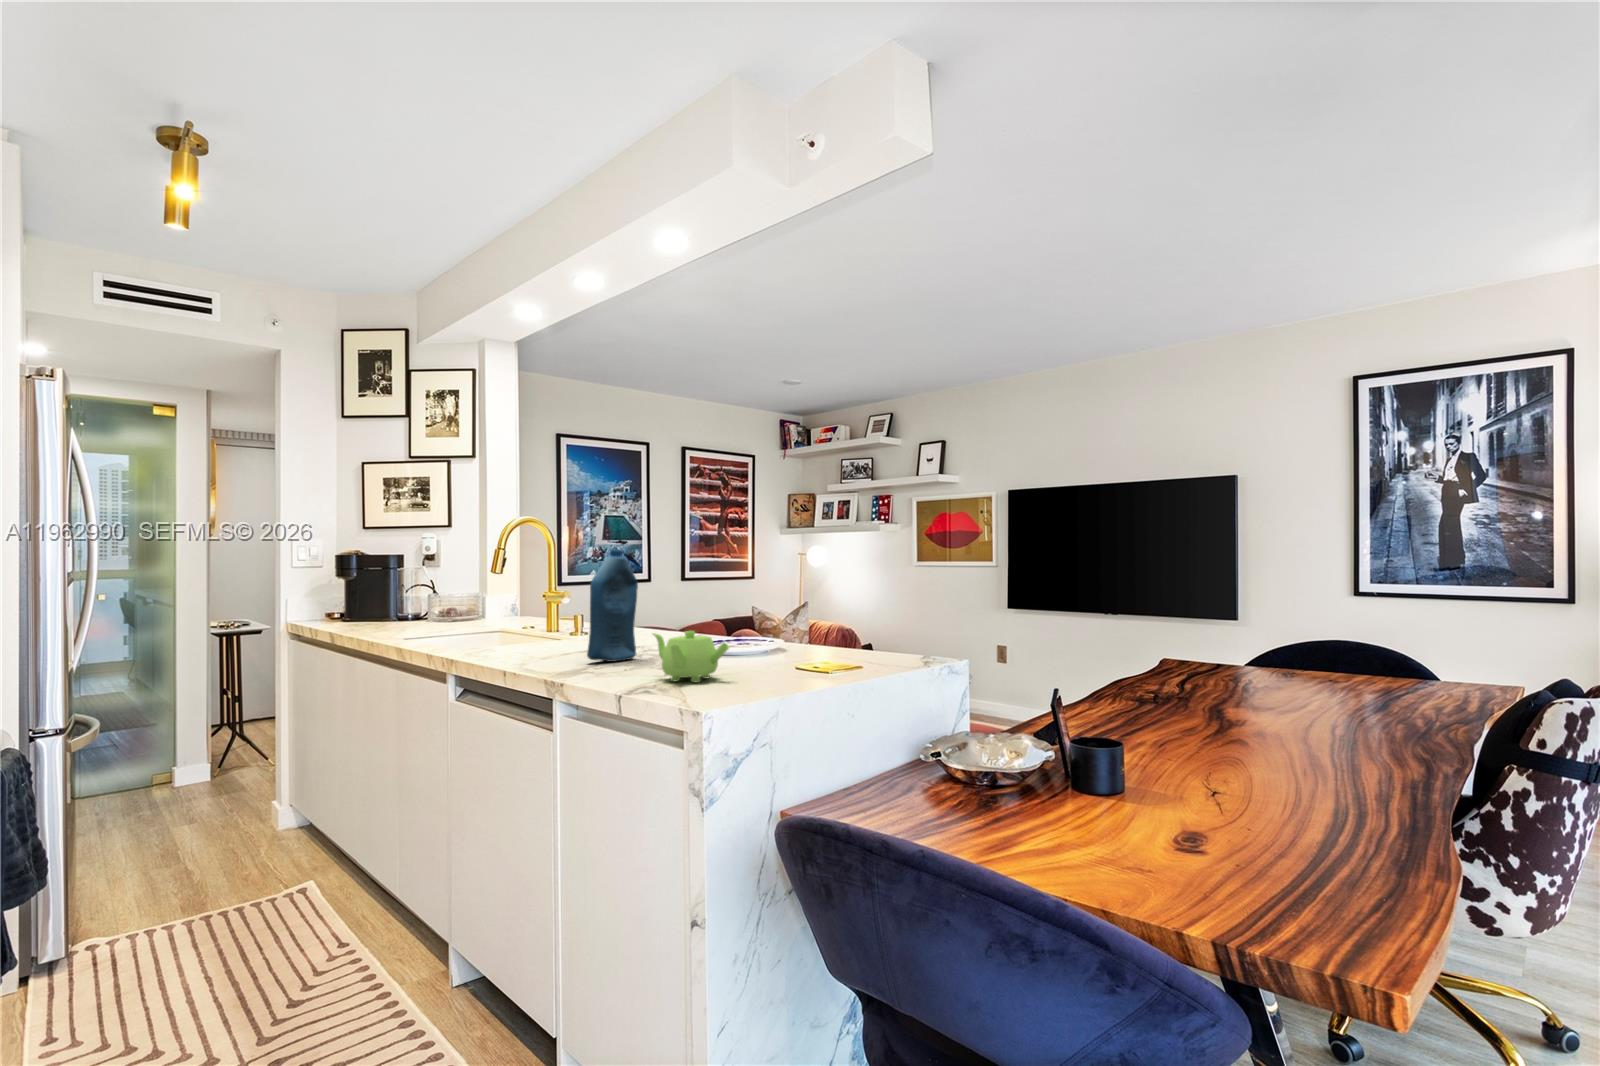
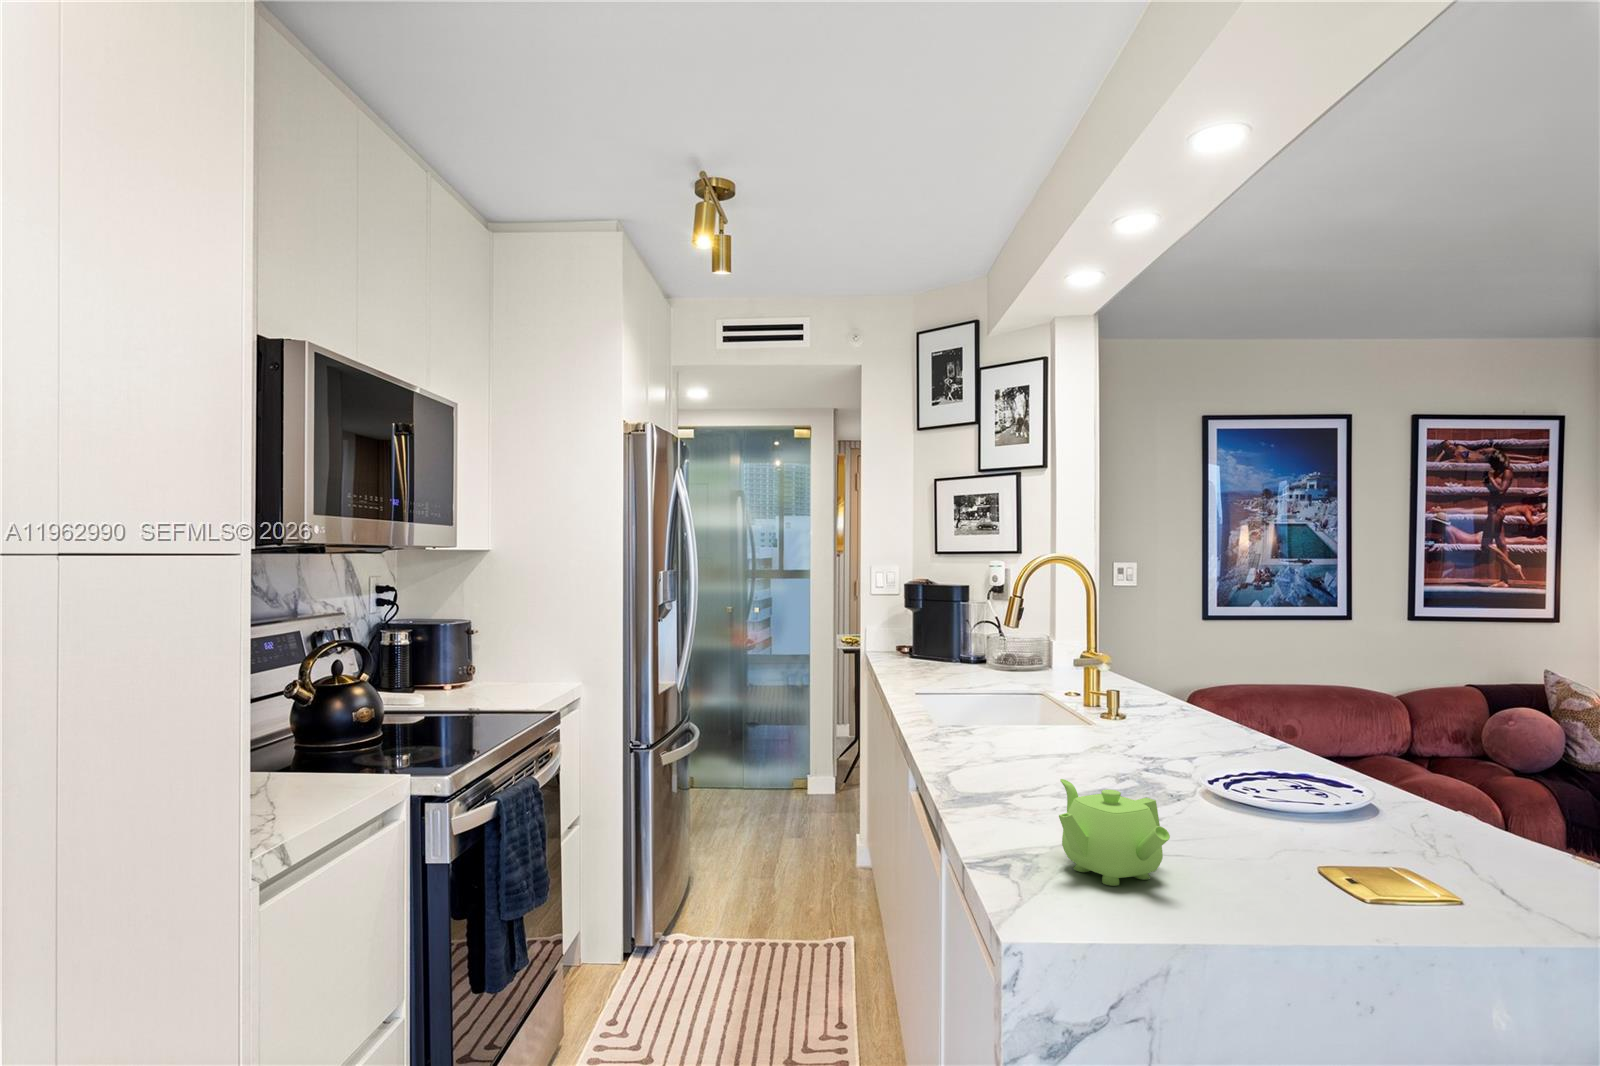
bottle: present [587,549,638,662] -> none [1026,623,1114,795]

